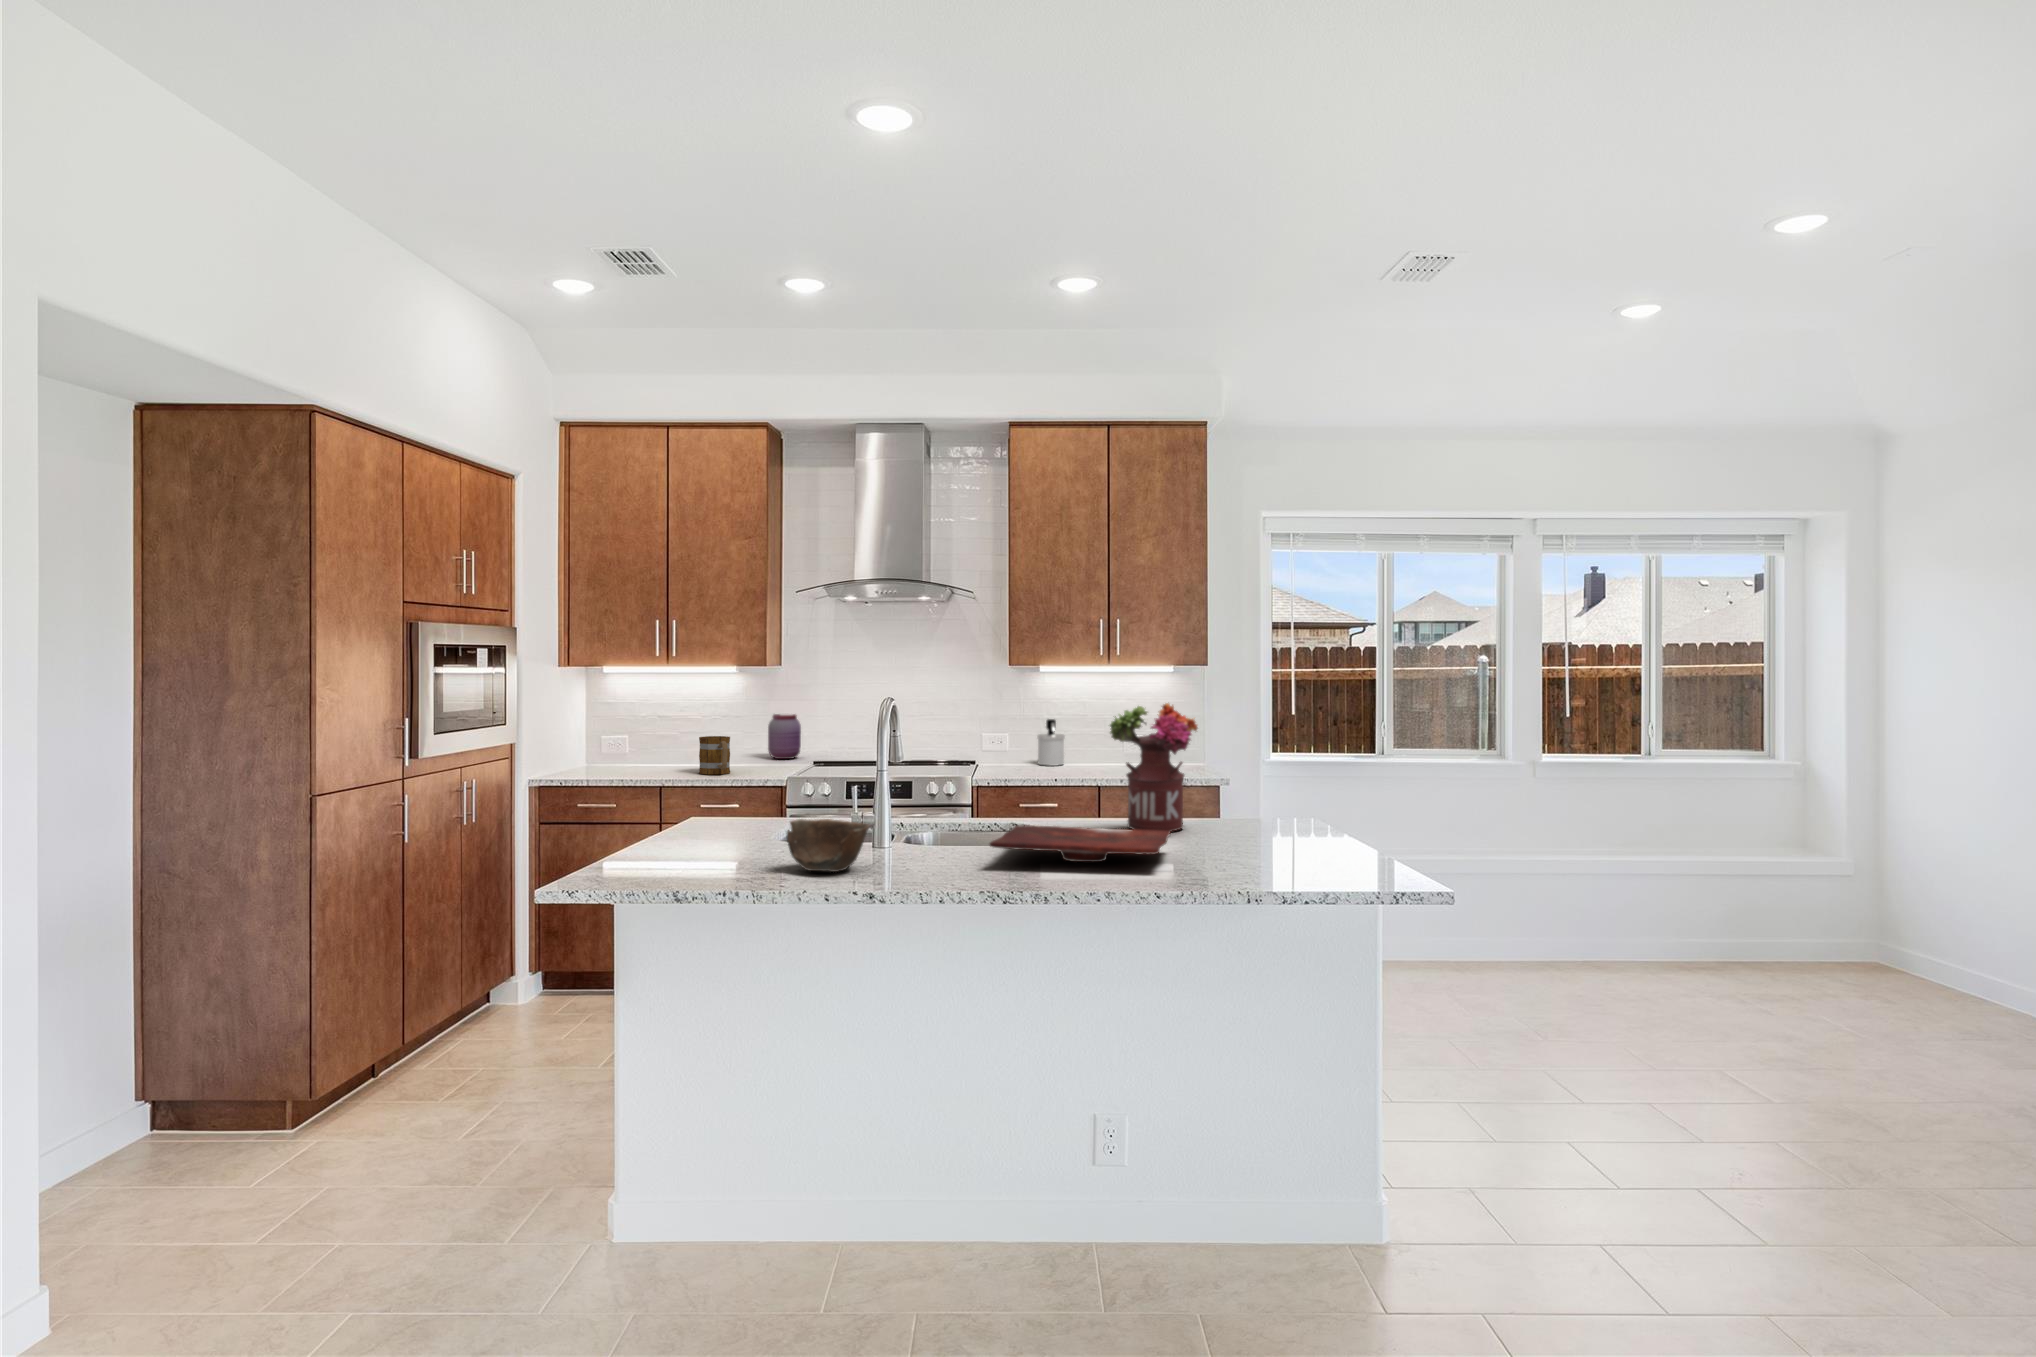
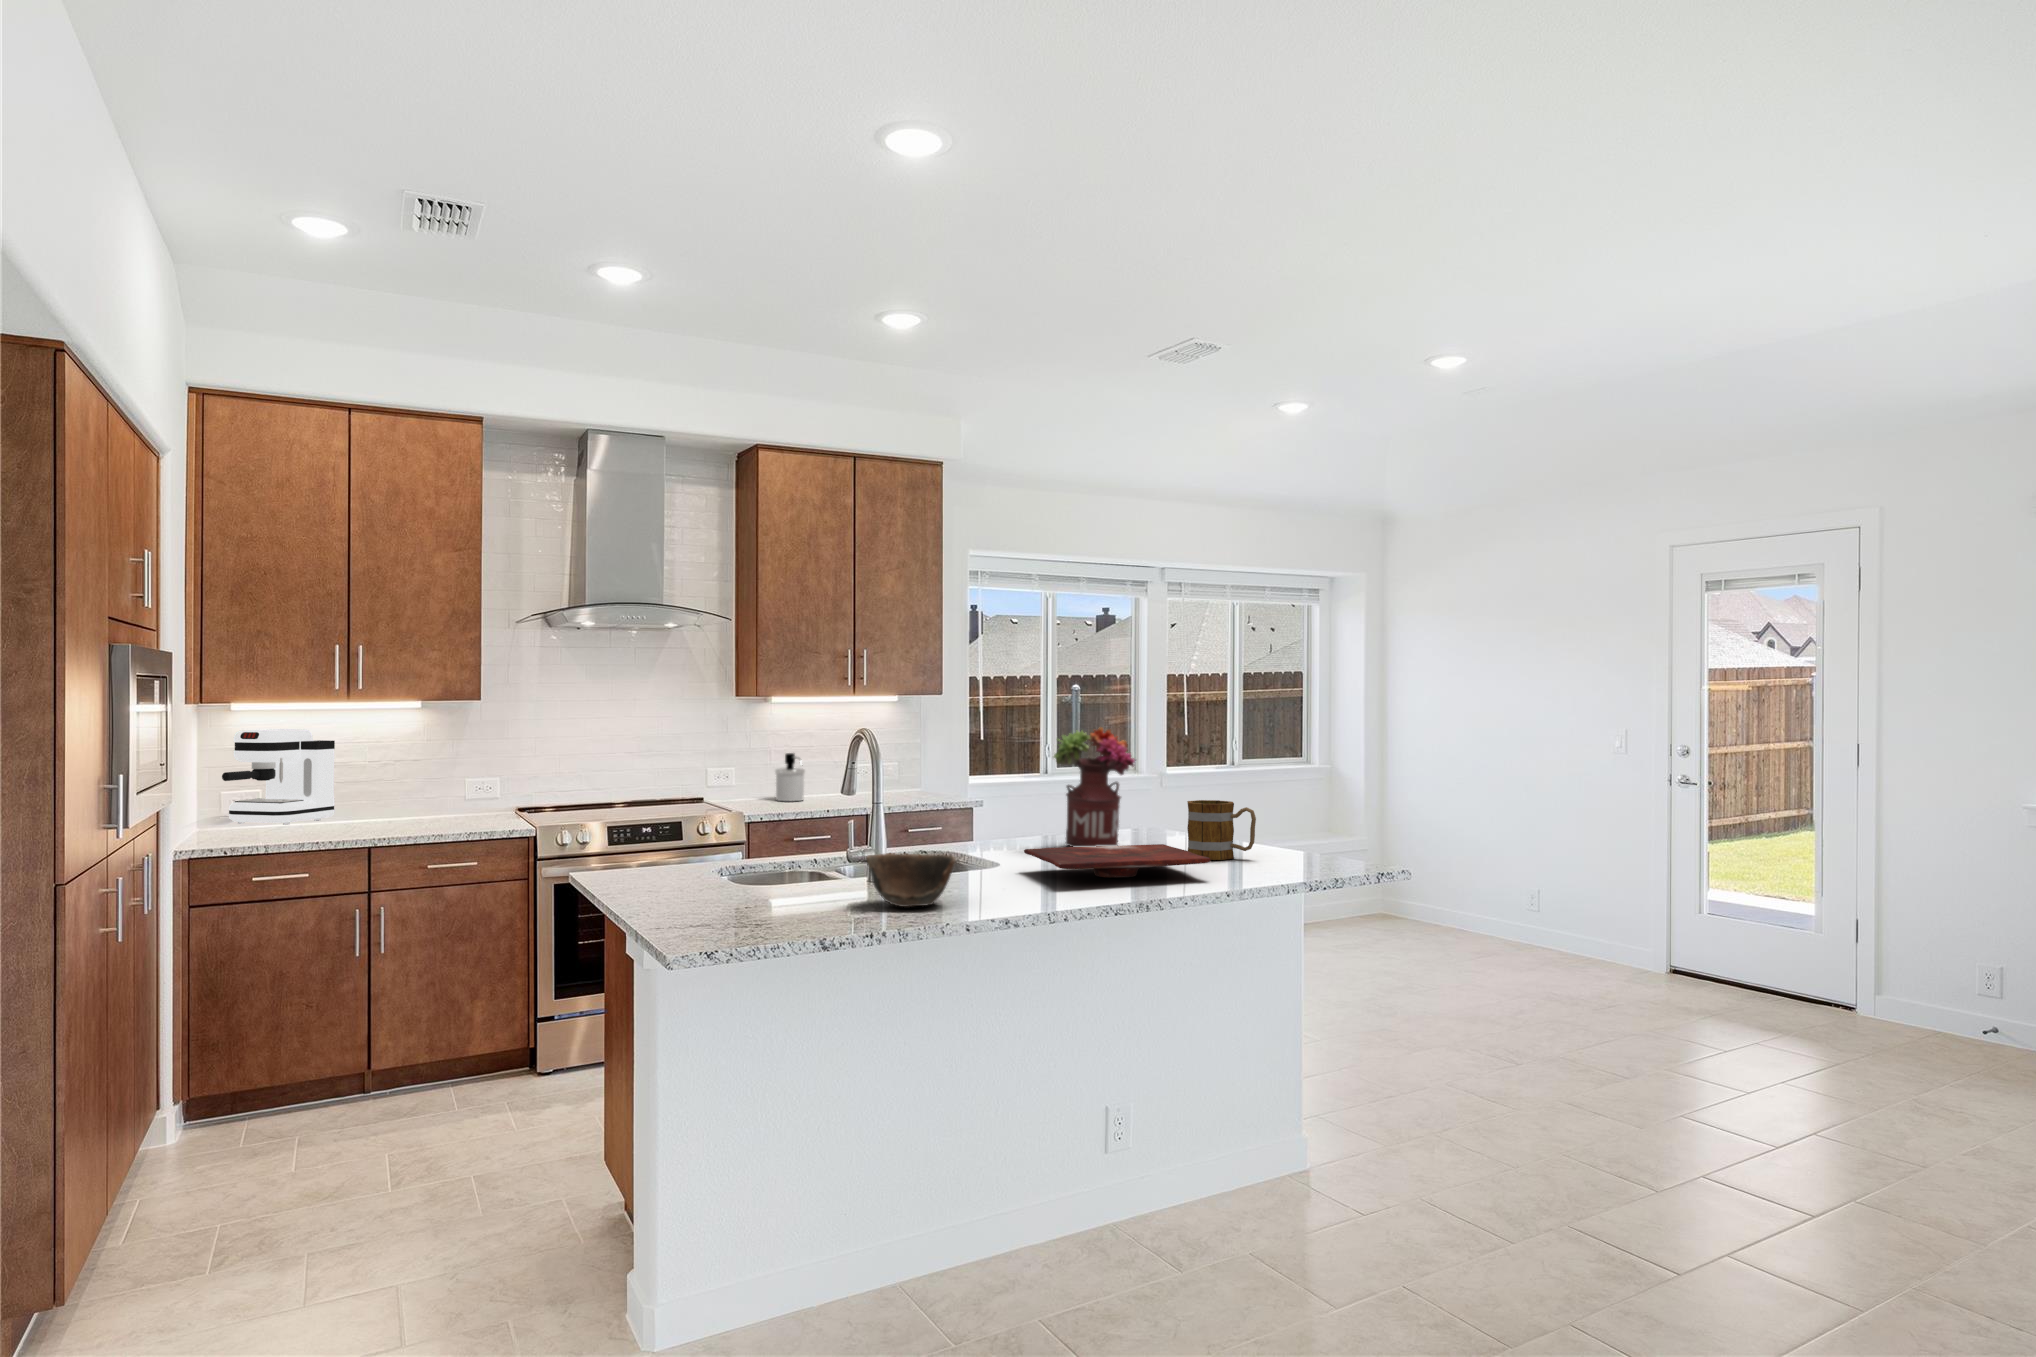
coffee maker: none [585,688,671,764] -> present [222,729,335,825]
jar: present [768,714,801,759] -> none [455,757,496,809]
mug: present [699,736,730,774] -> present [1187,800,1256,860]

